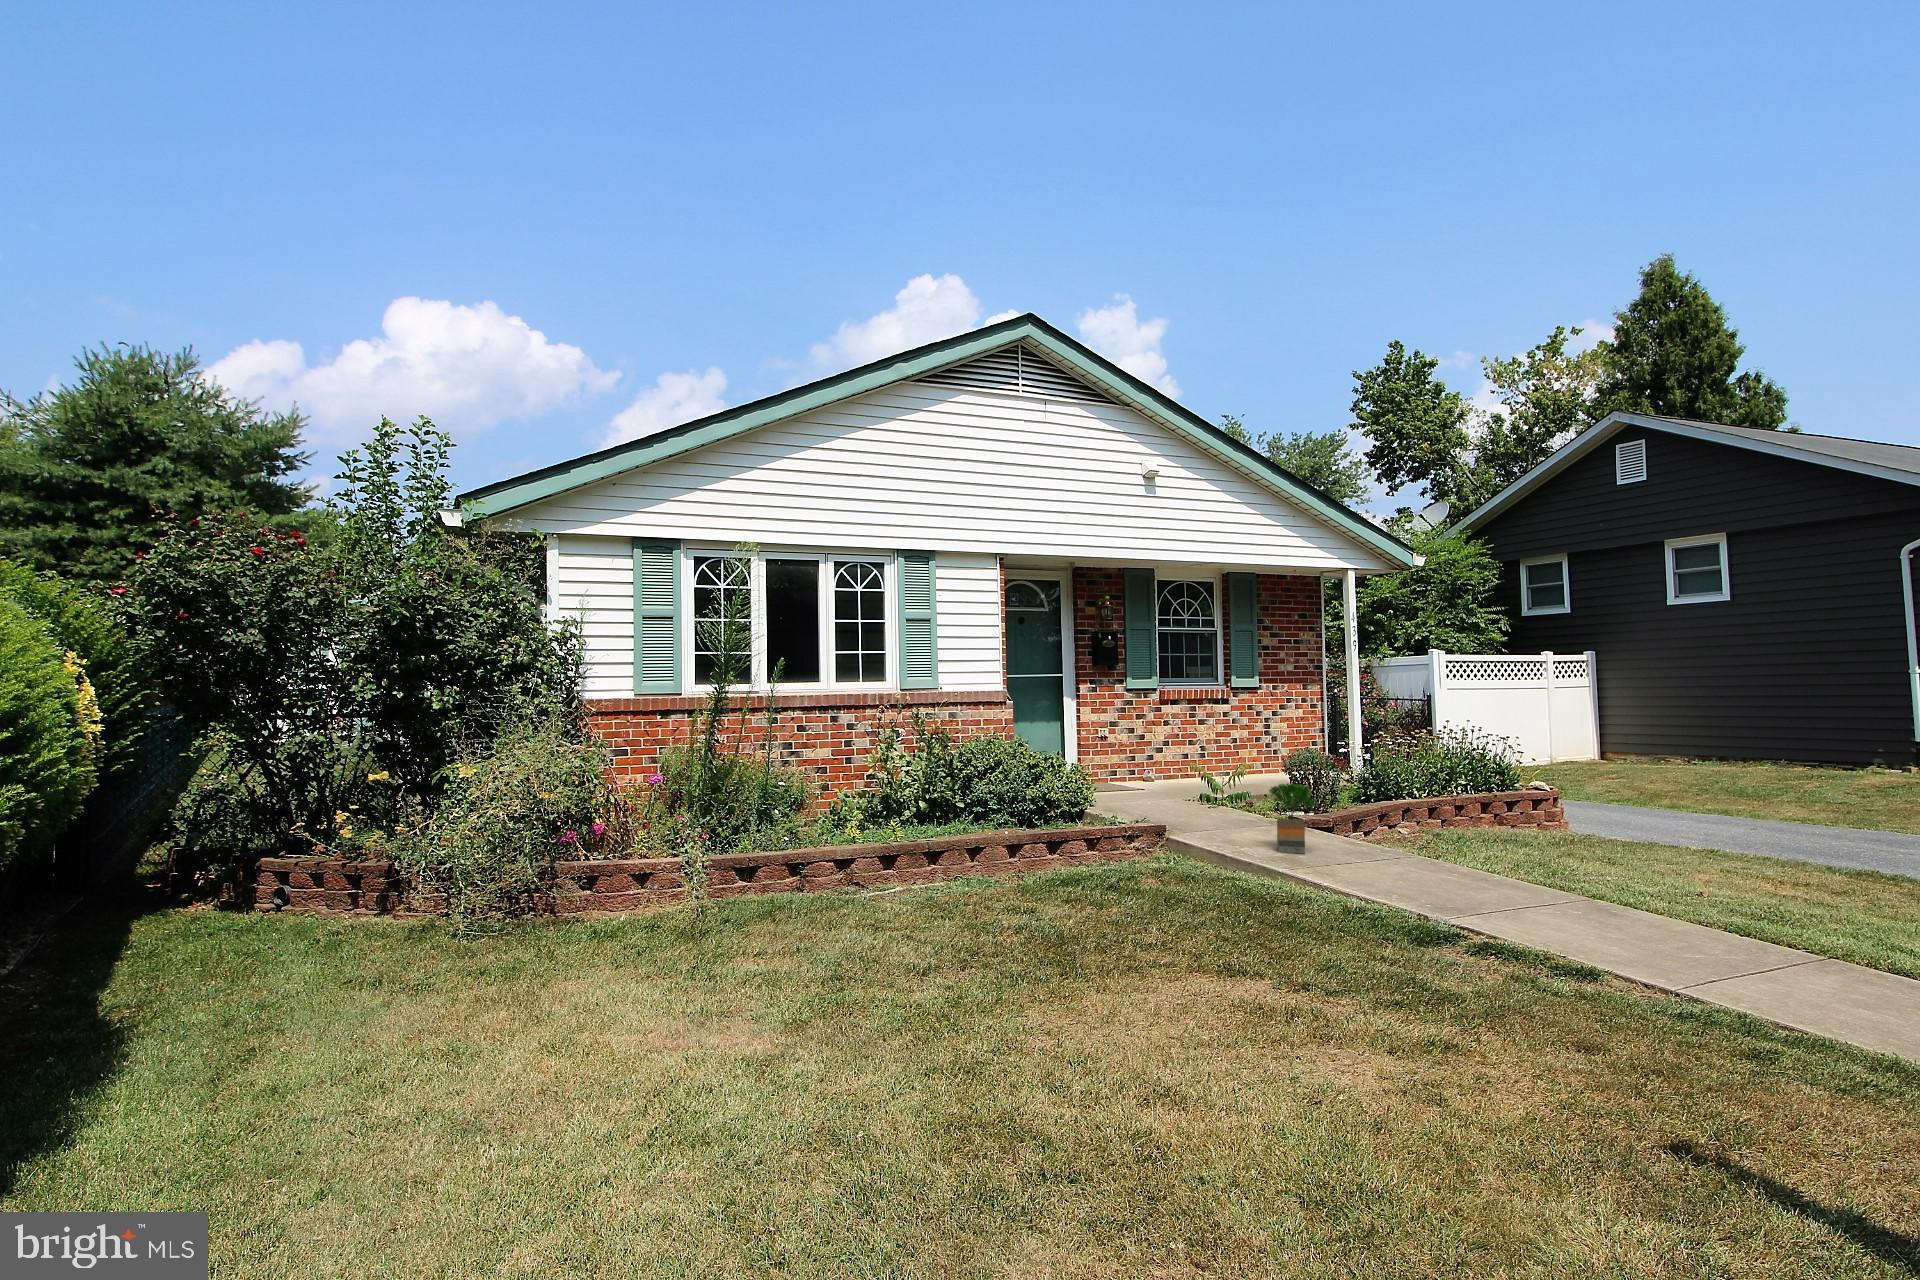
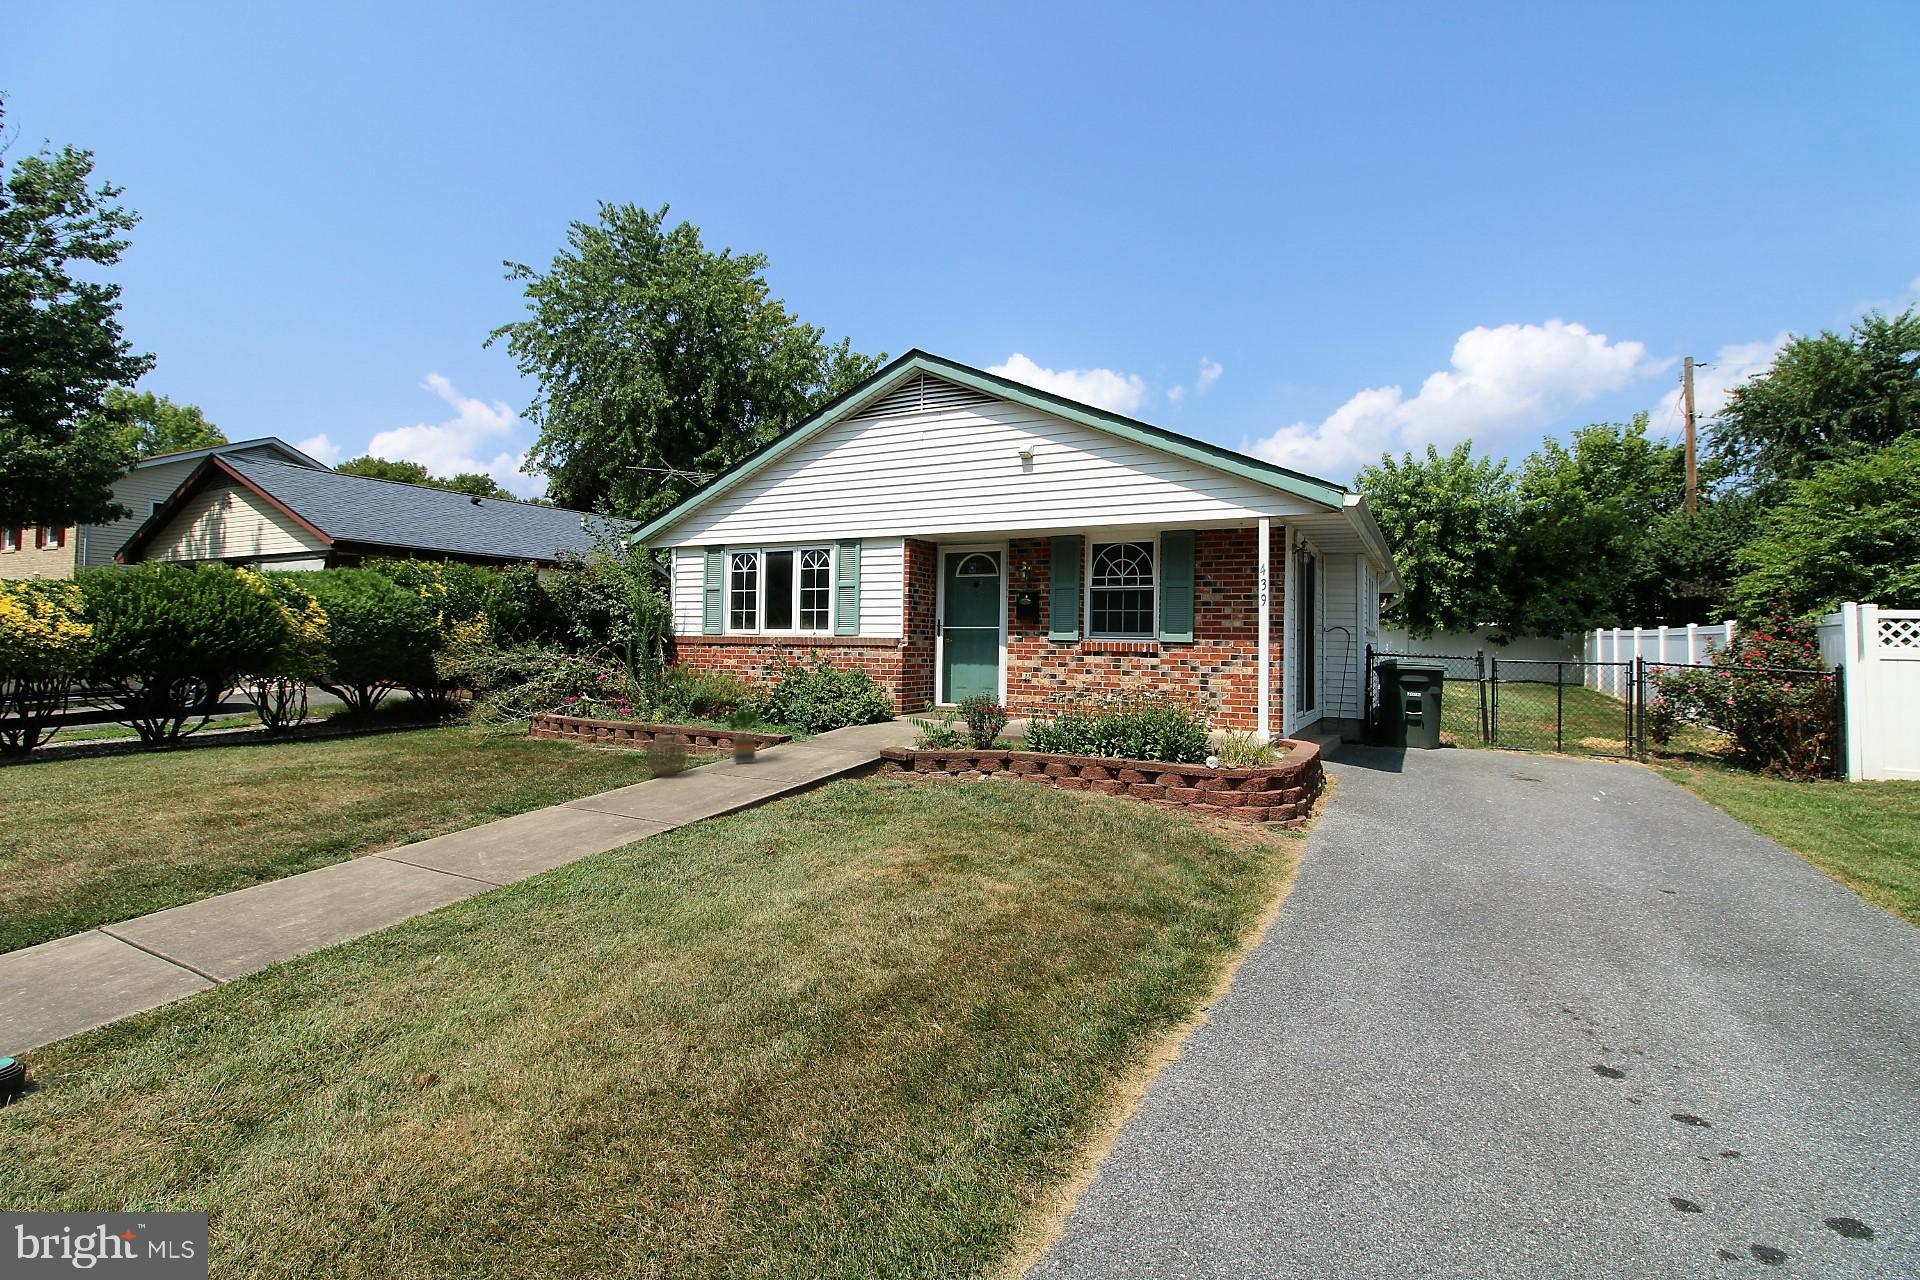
woven basket: none [1320,819,1374,877] -> present [646,735,686,776]

